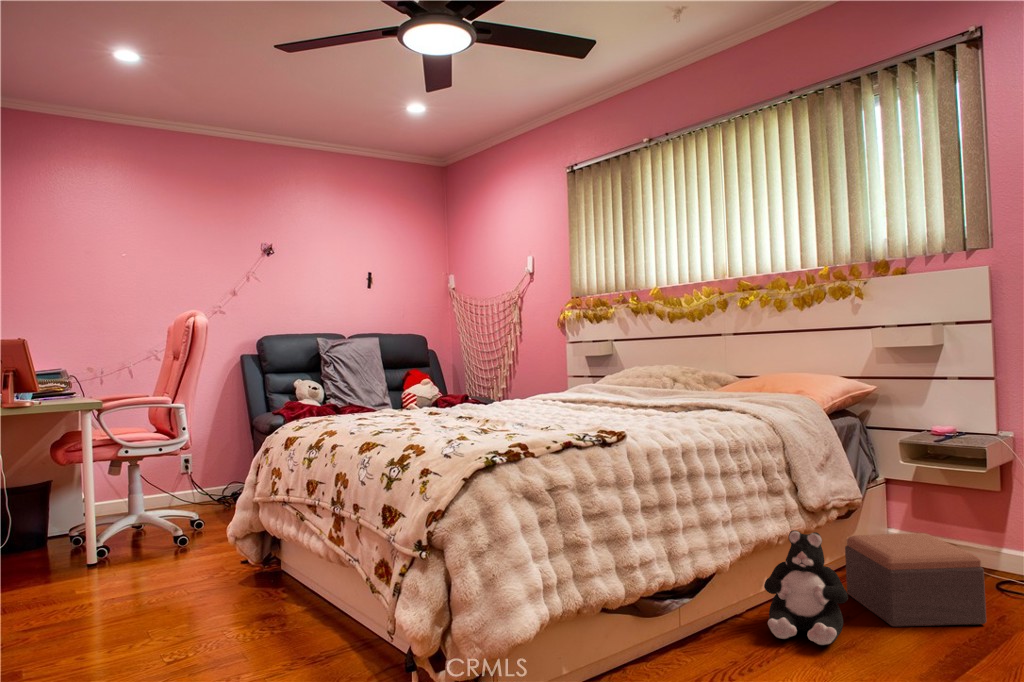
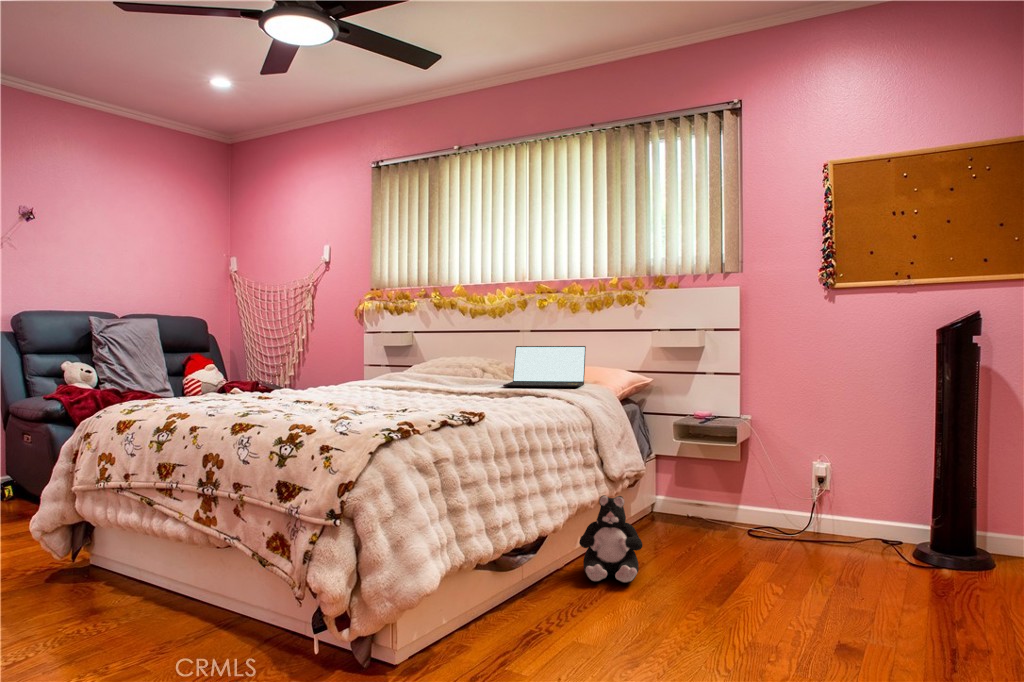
laptop: none [681,348,783,396] -> present [503,346,586,387]
footstool: present [845,533,986,627] -> none [633,496,731,567]

